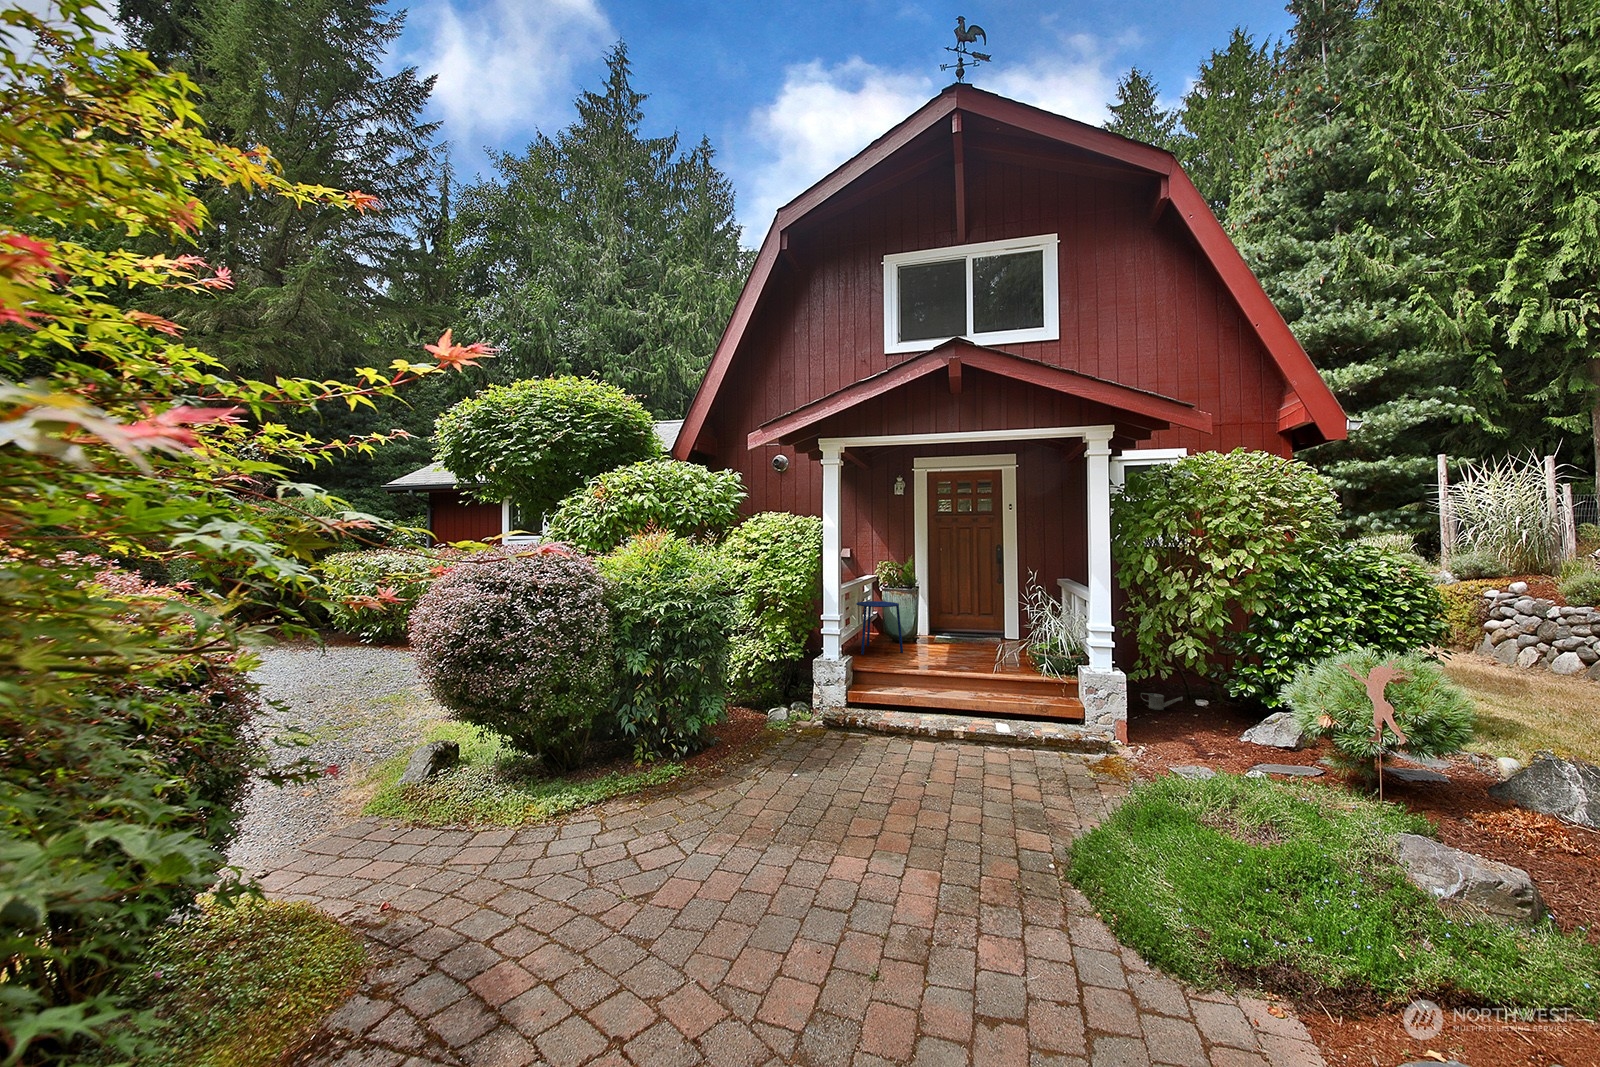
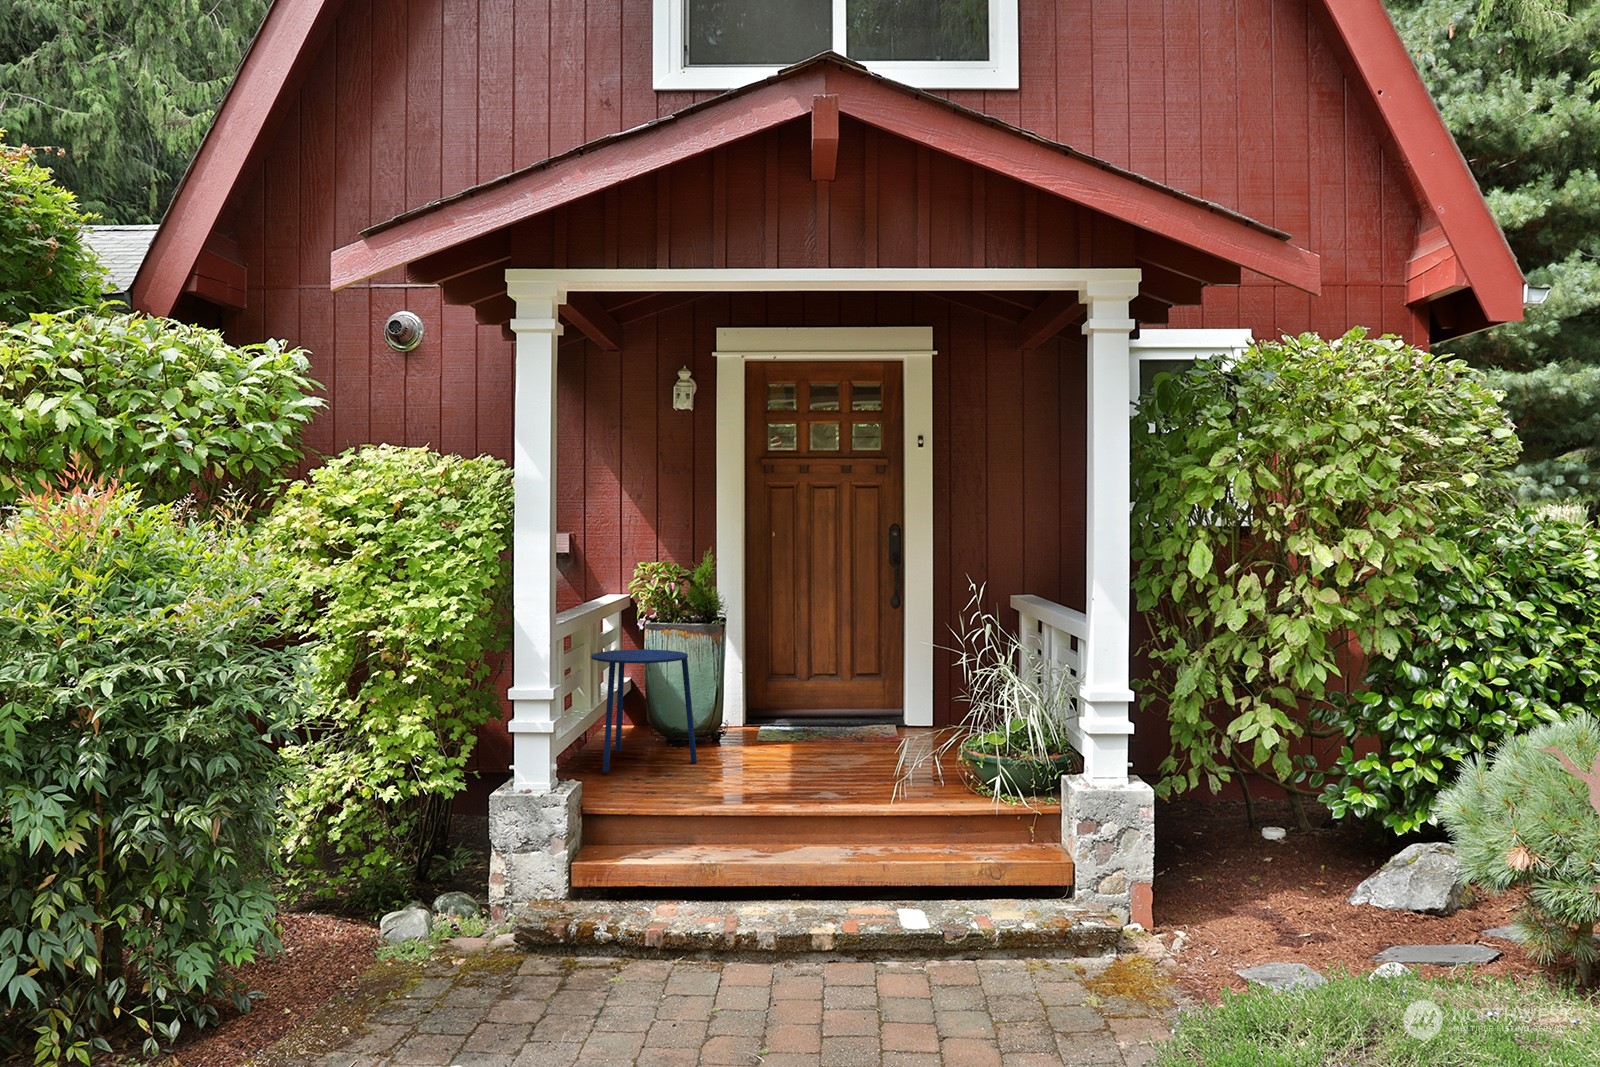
watering can: present [1141,693,1183,710] -> none [1171,819,1247,852]

